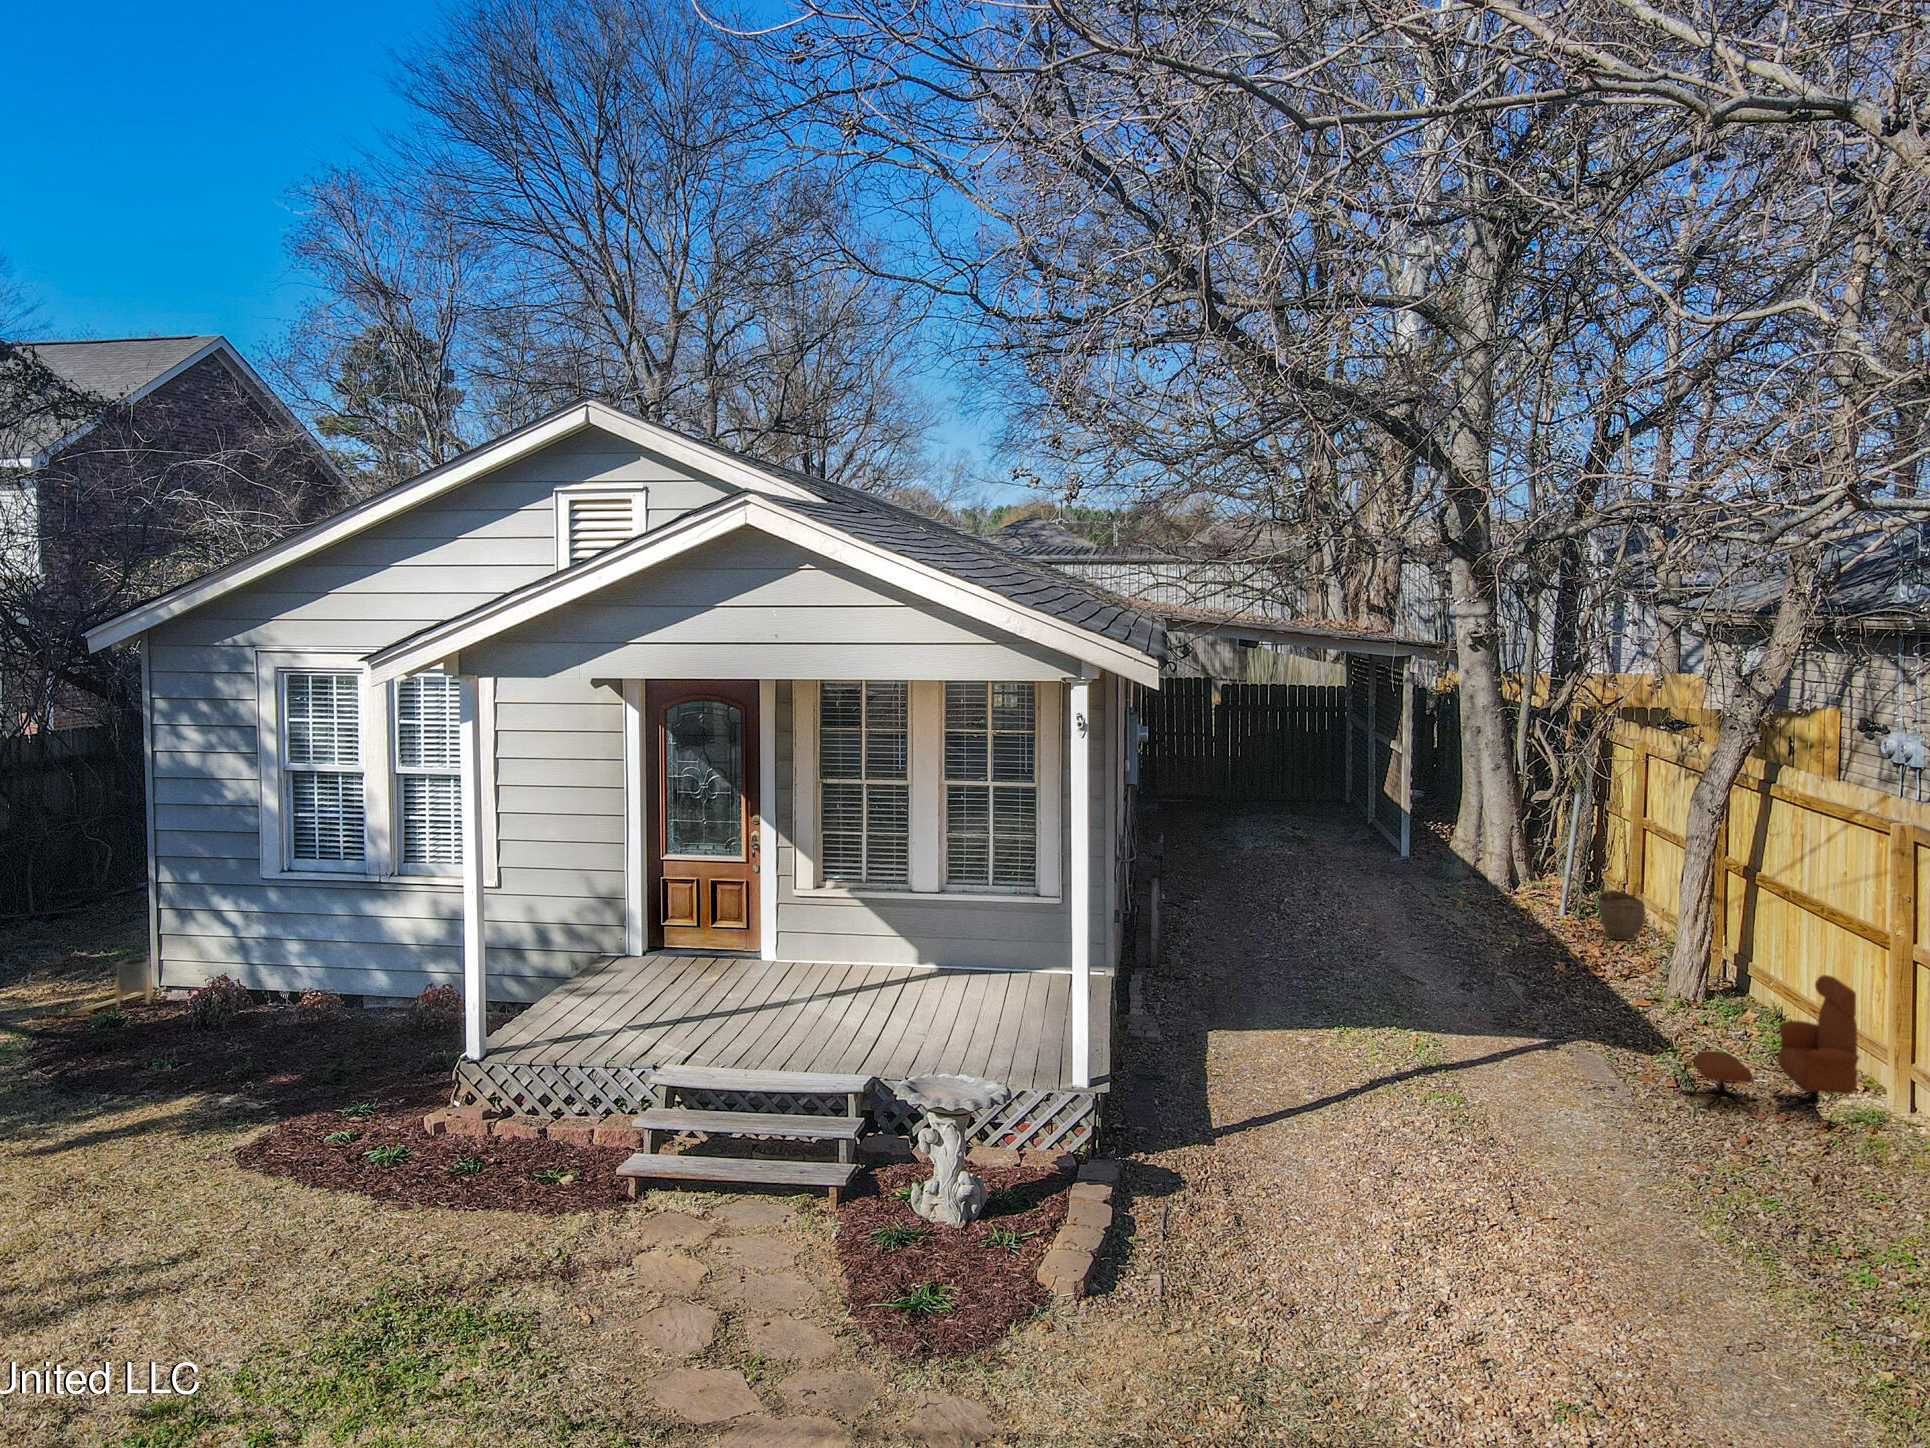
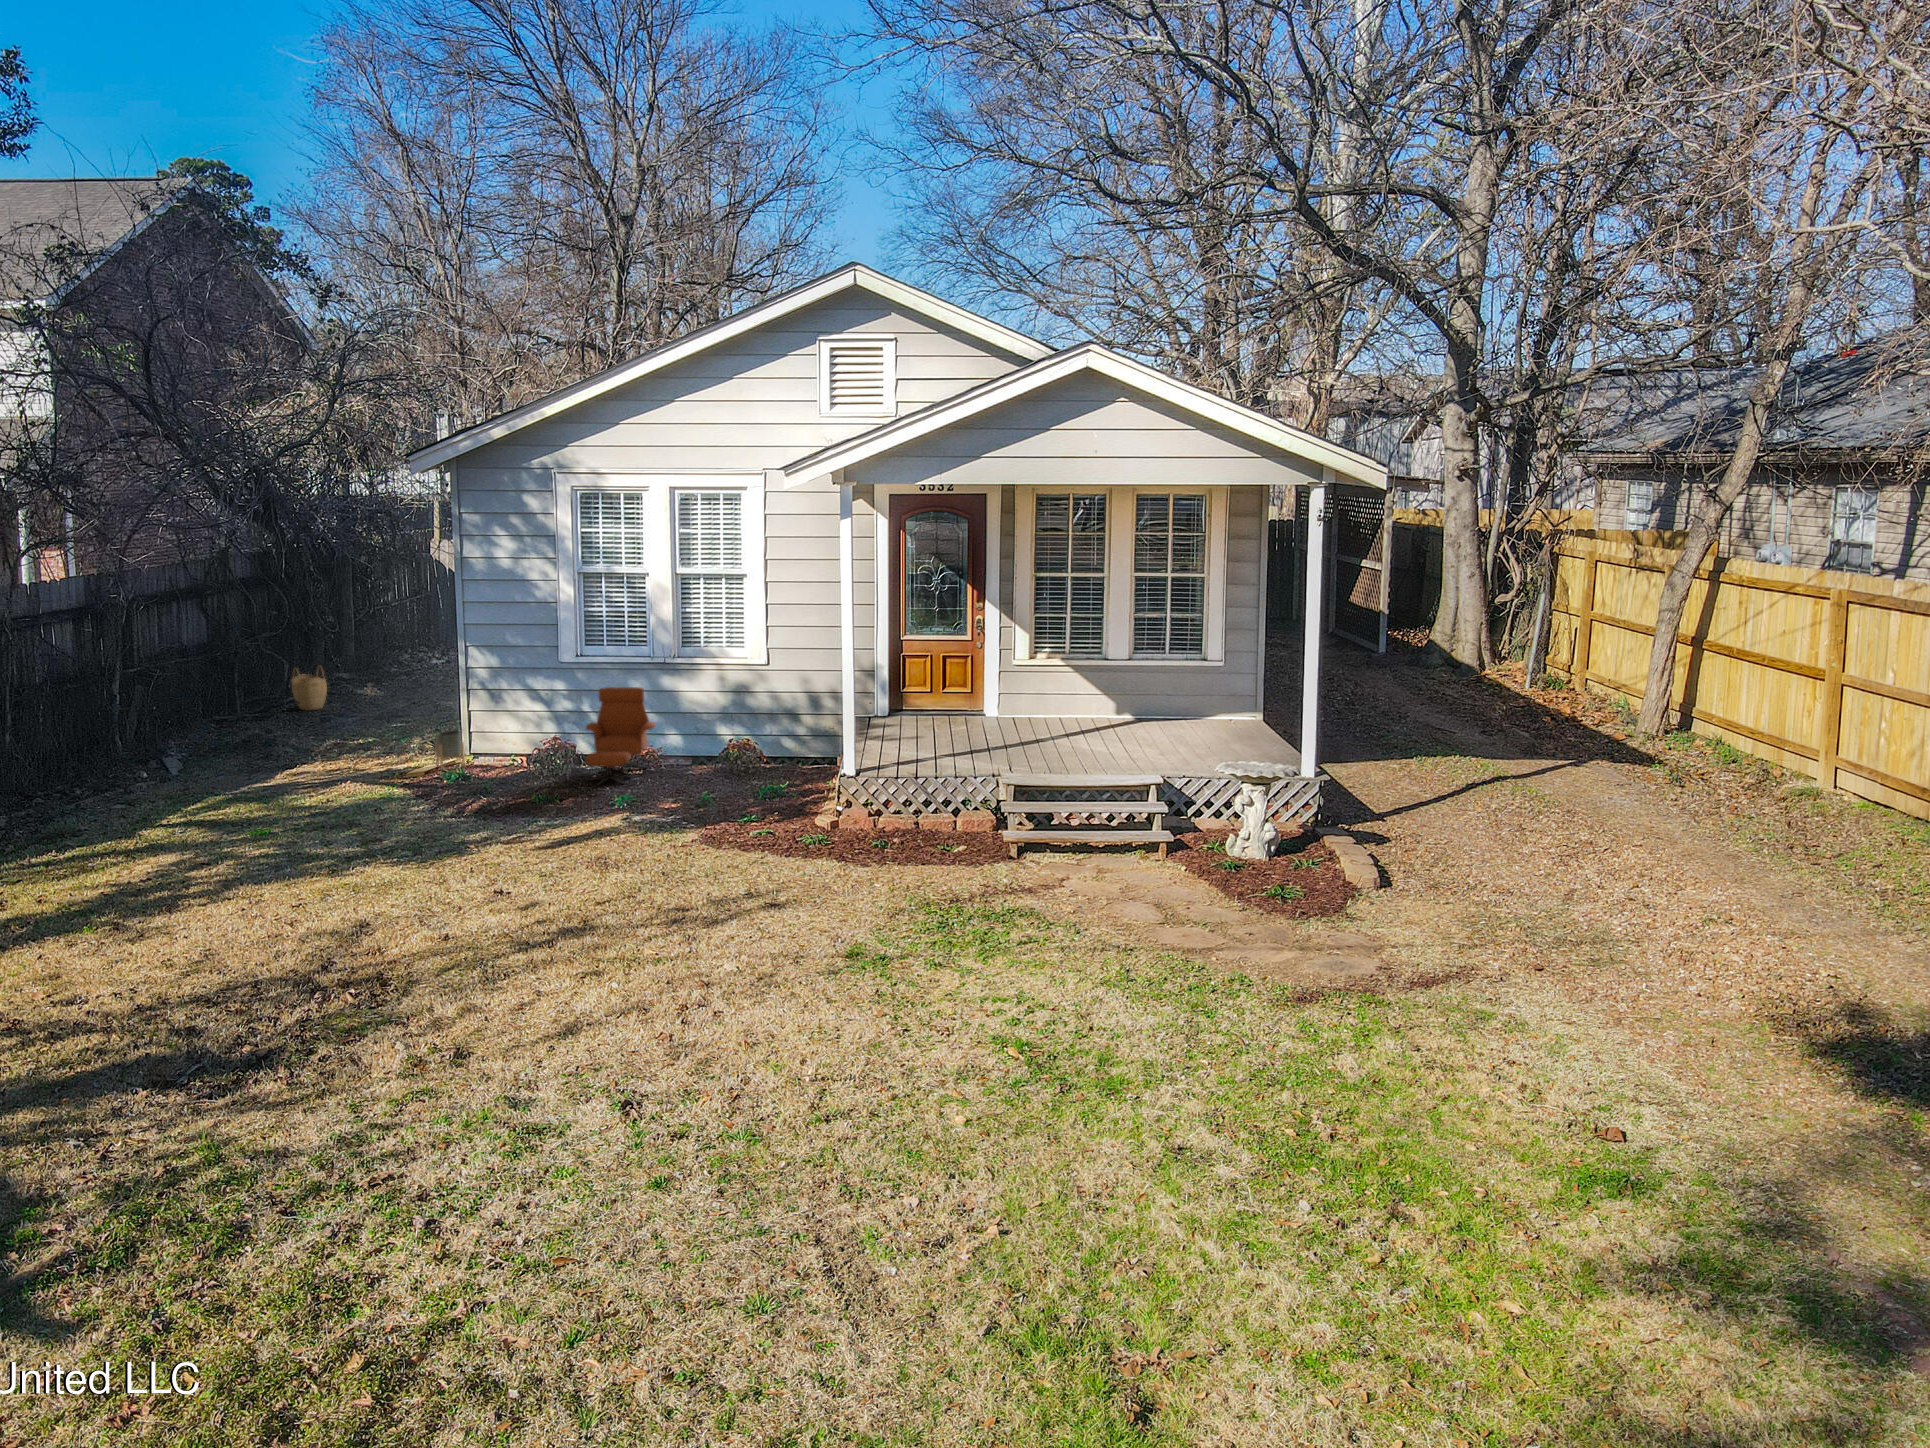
woven basket: present [1598,882,1645,940] -> present [291,666,327,711]
lounge chair: present [1682,975,1859,1123] -> present [586,687,655,786]

